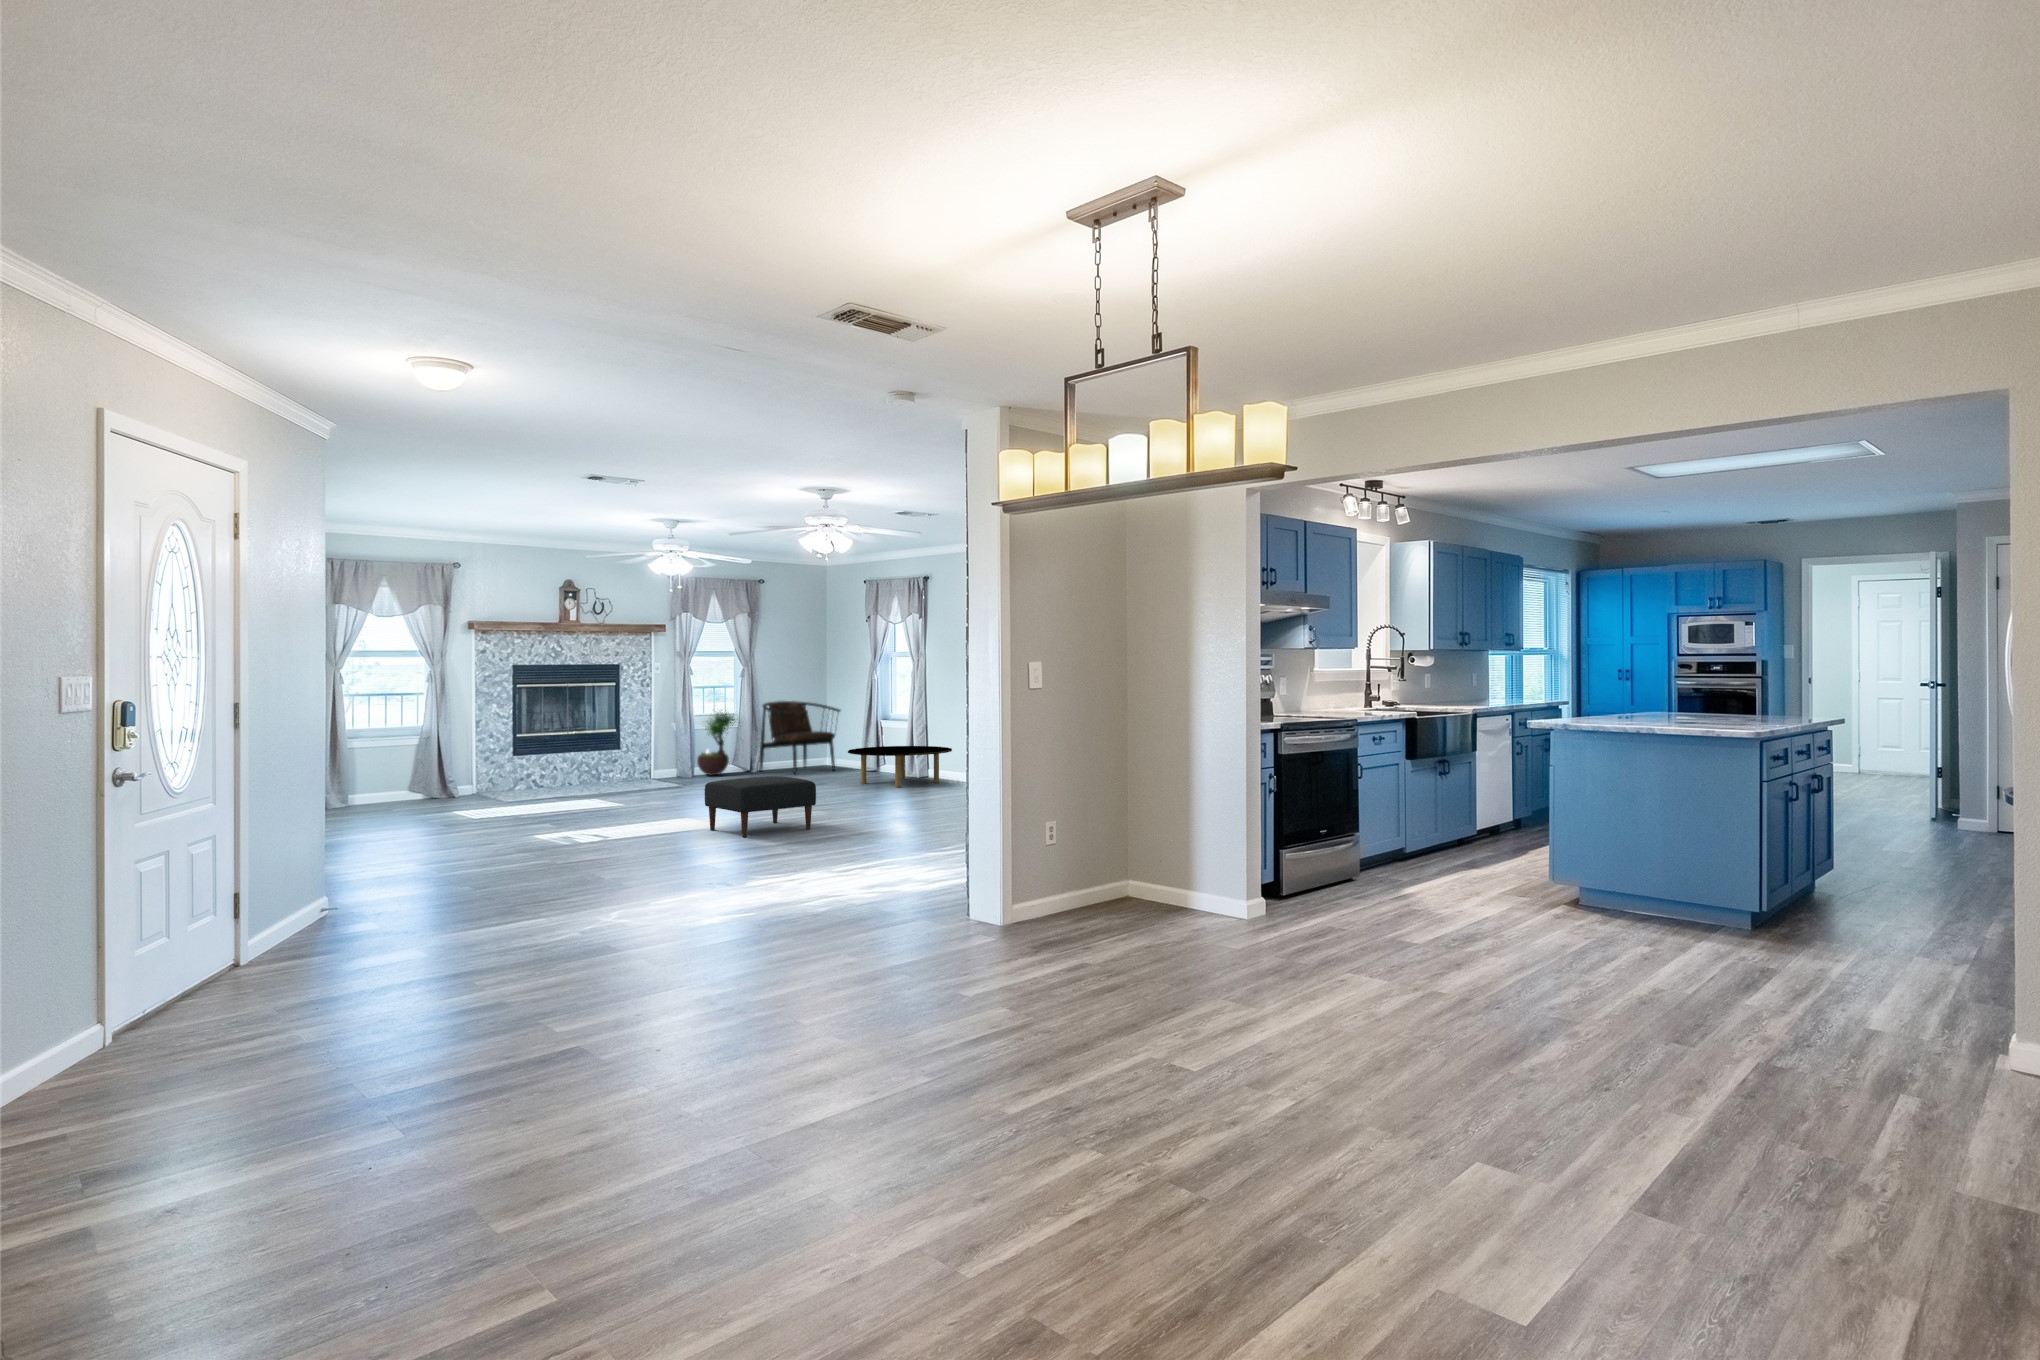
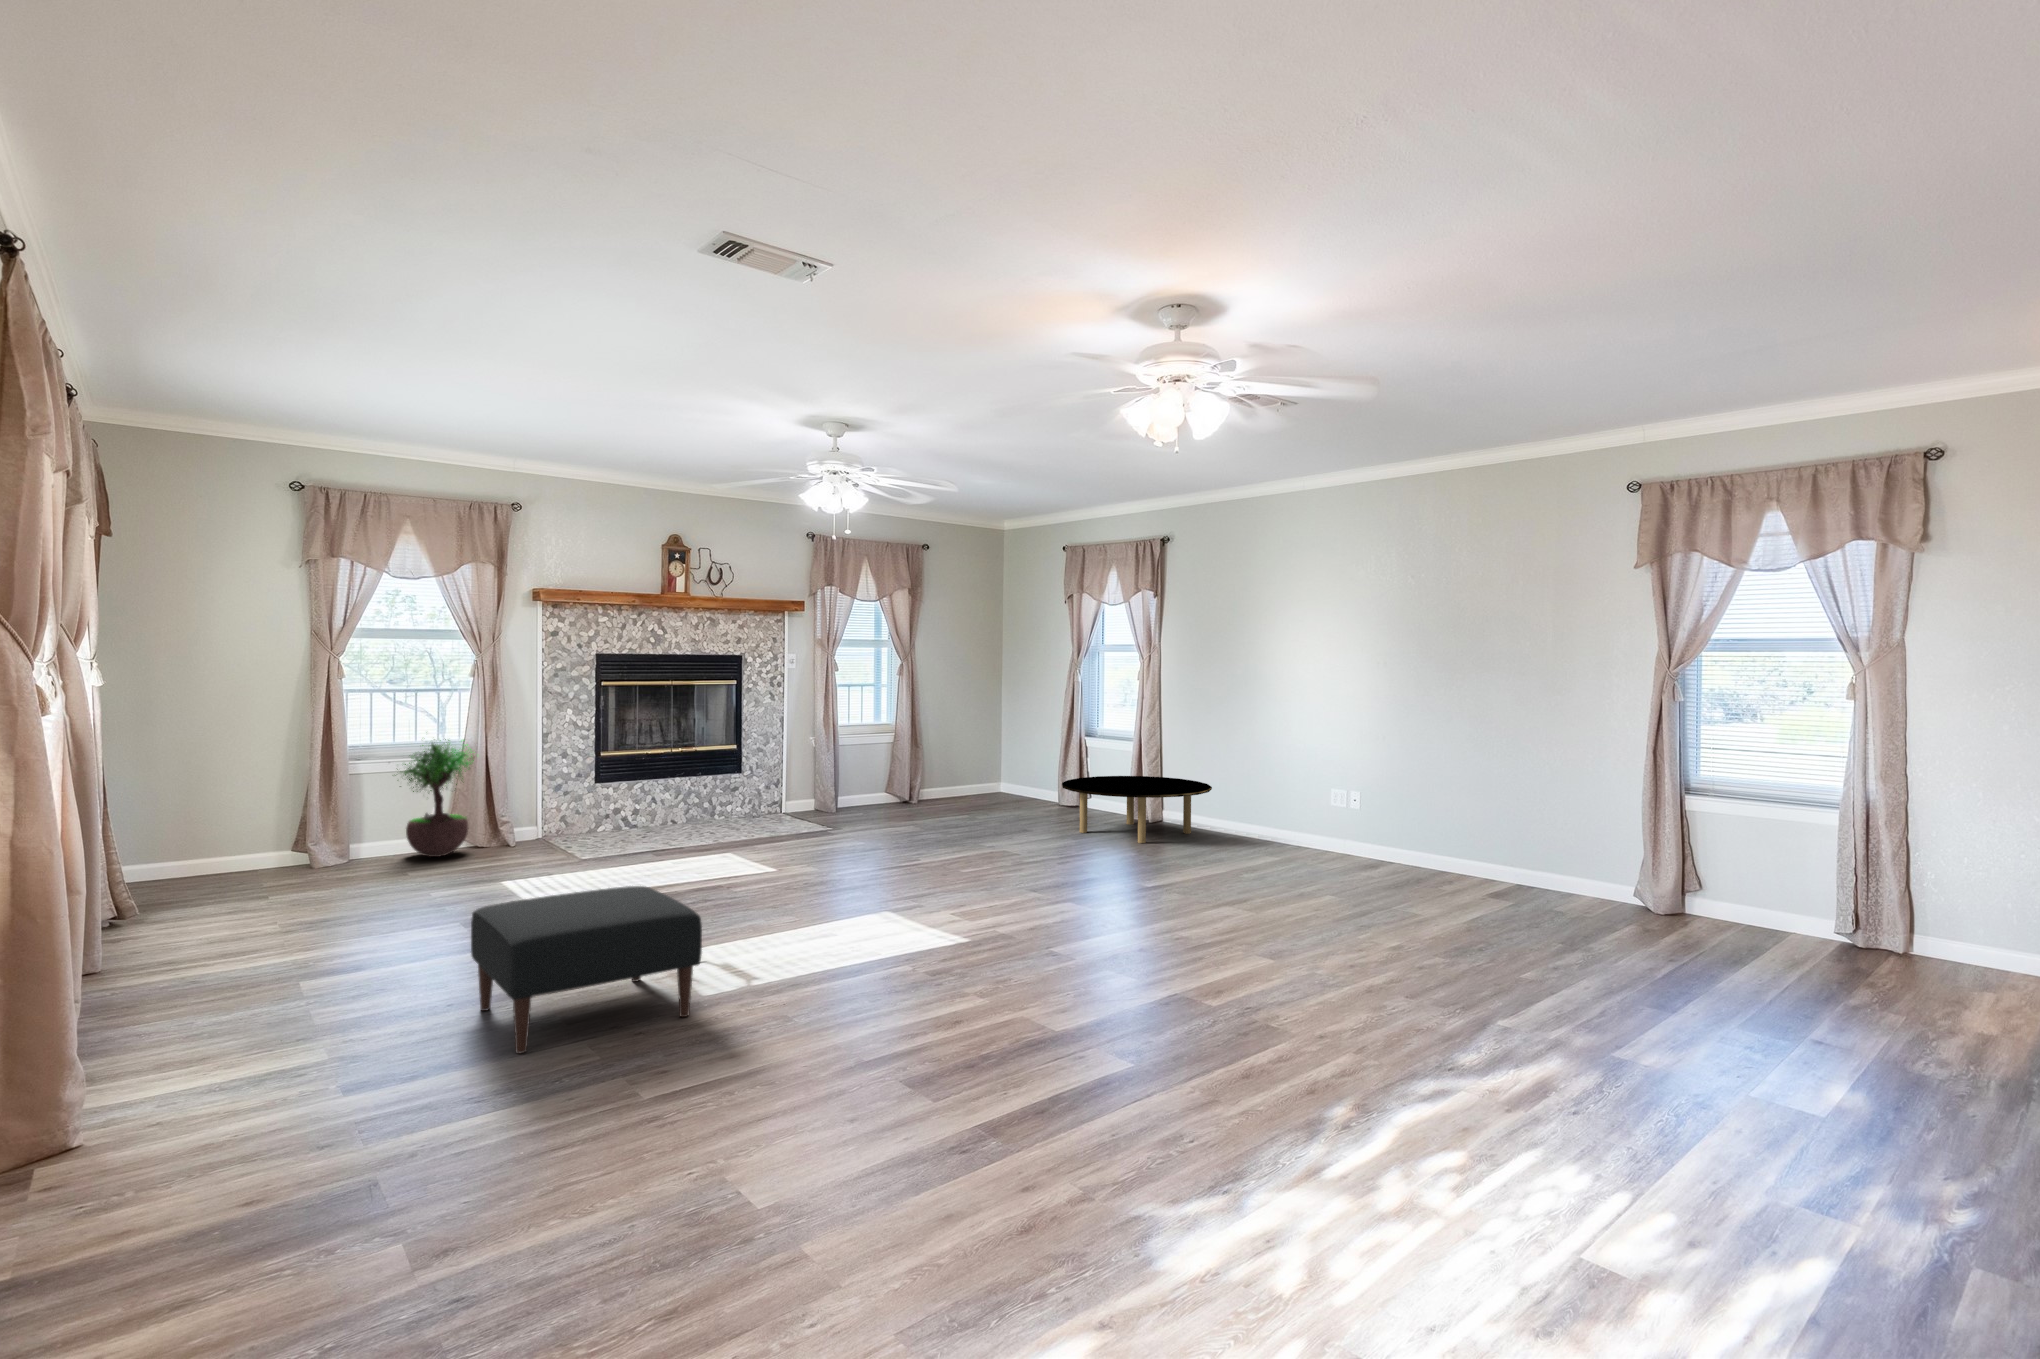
armchair: present [760,701,840,774] -> none [921,707,1028,810]
potted tree: present [697,712,736,776] -> present [395,739,474,857]
ottoman: present [705,776,816,837] -> present [471,886,702,1053]

